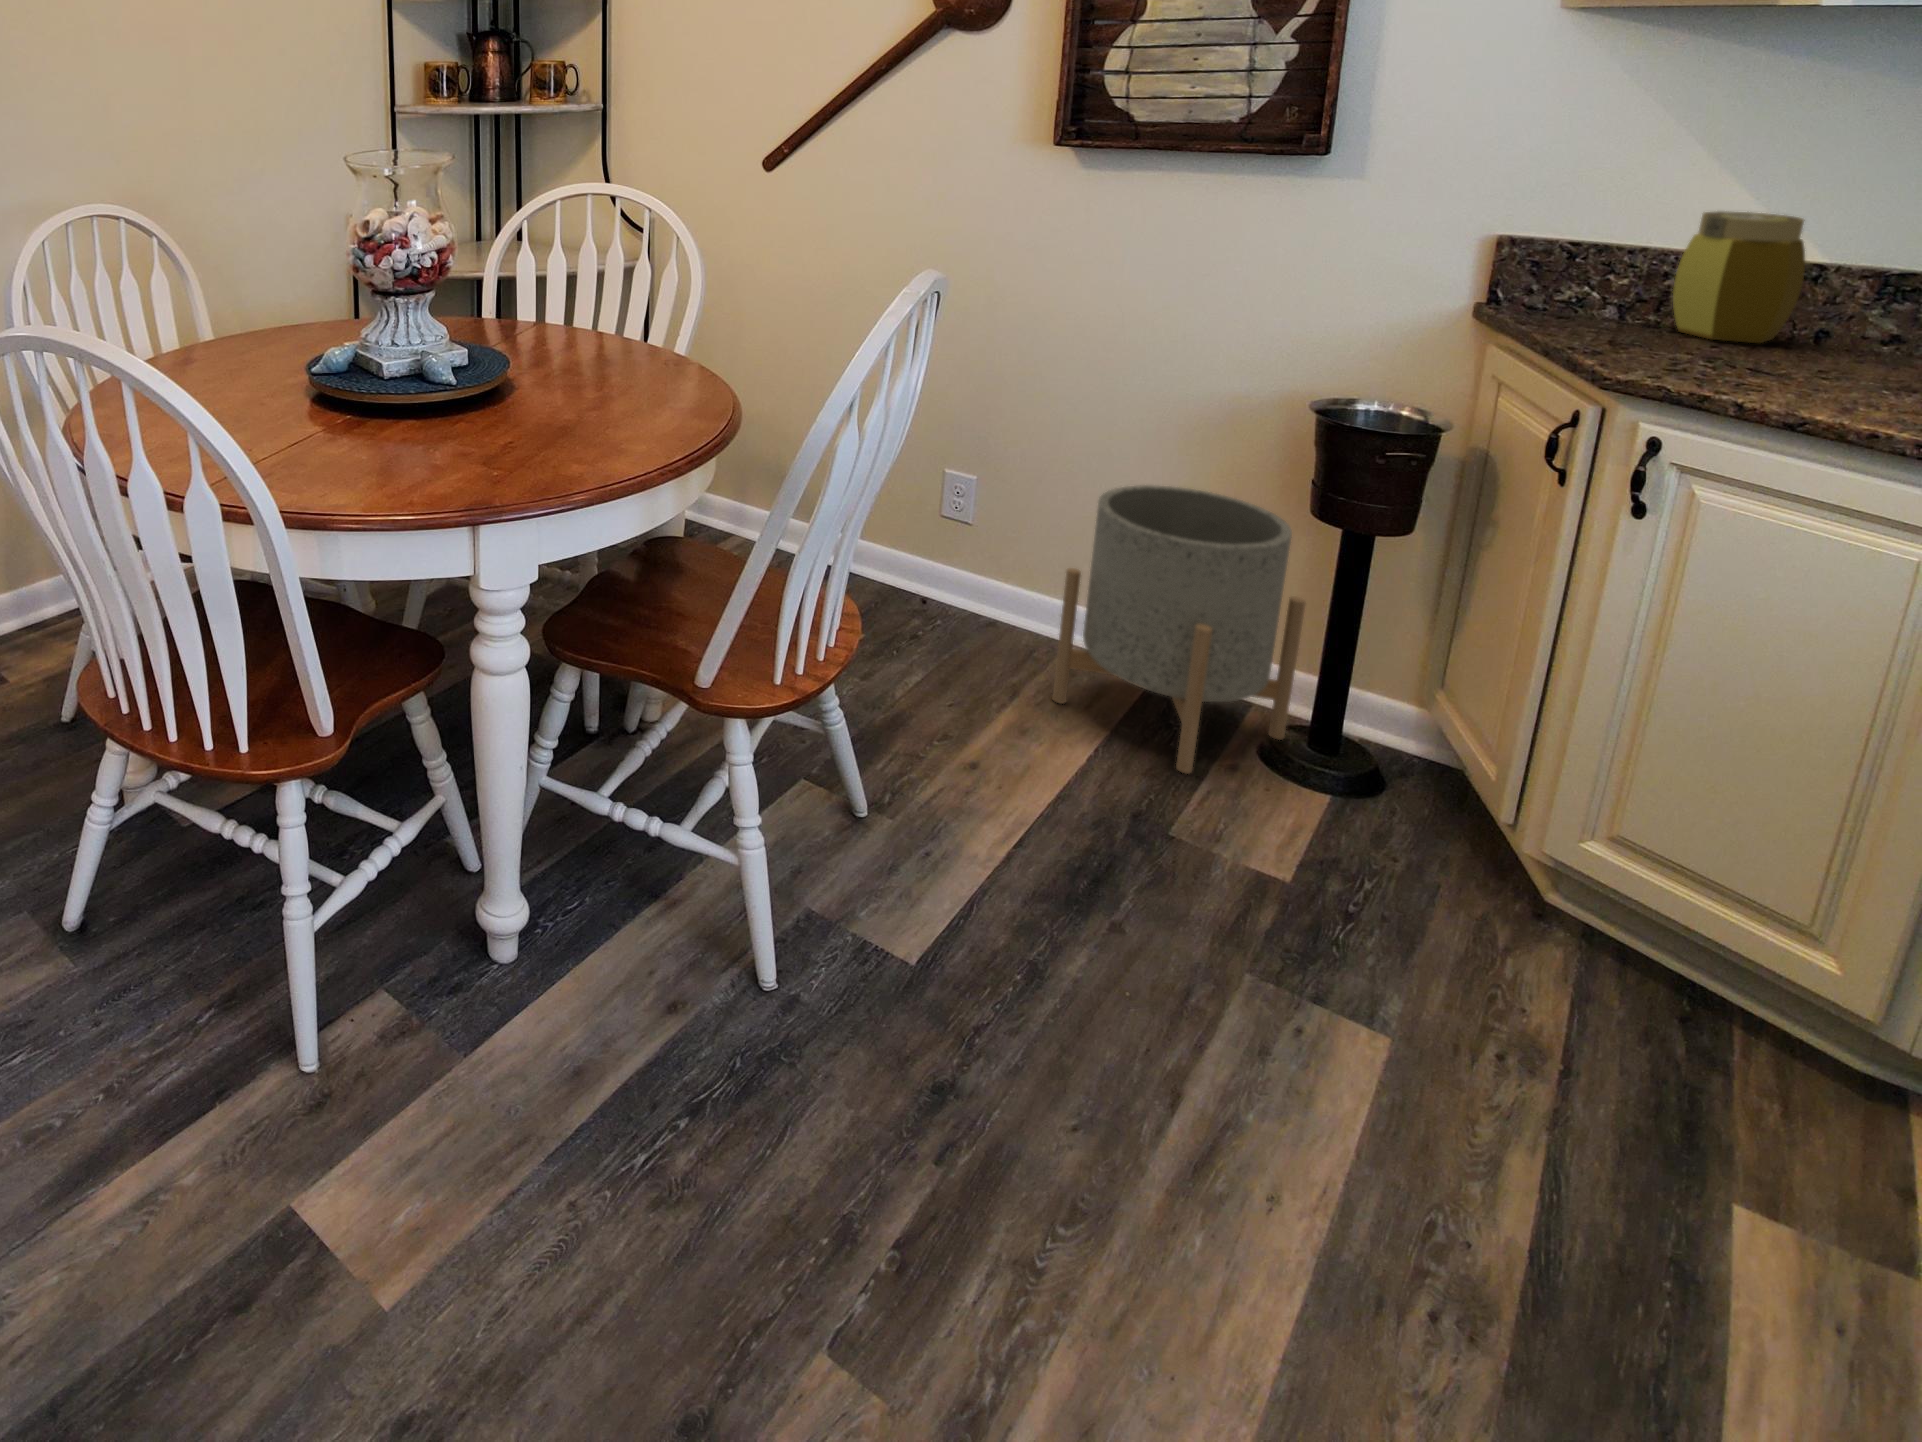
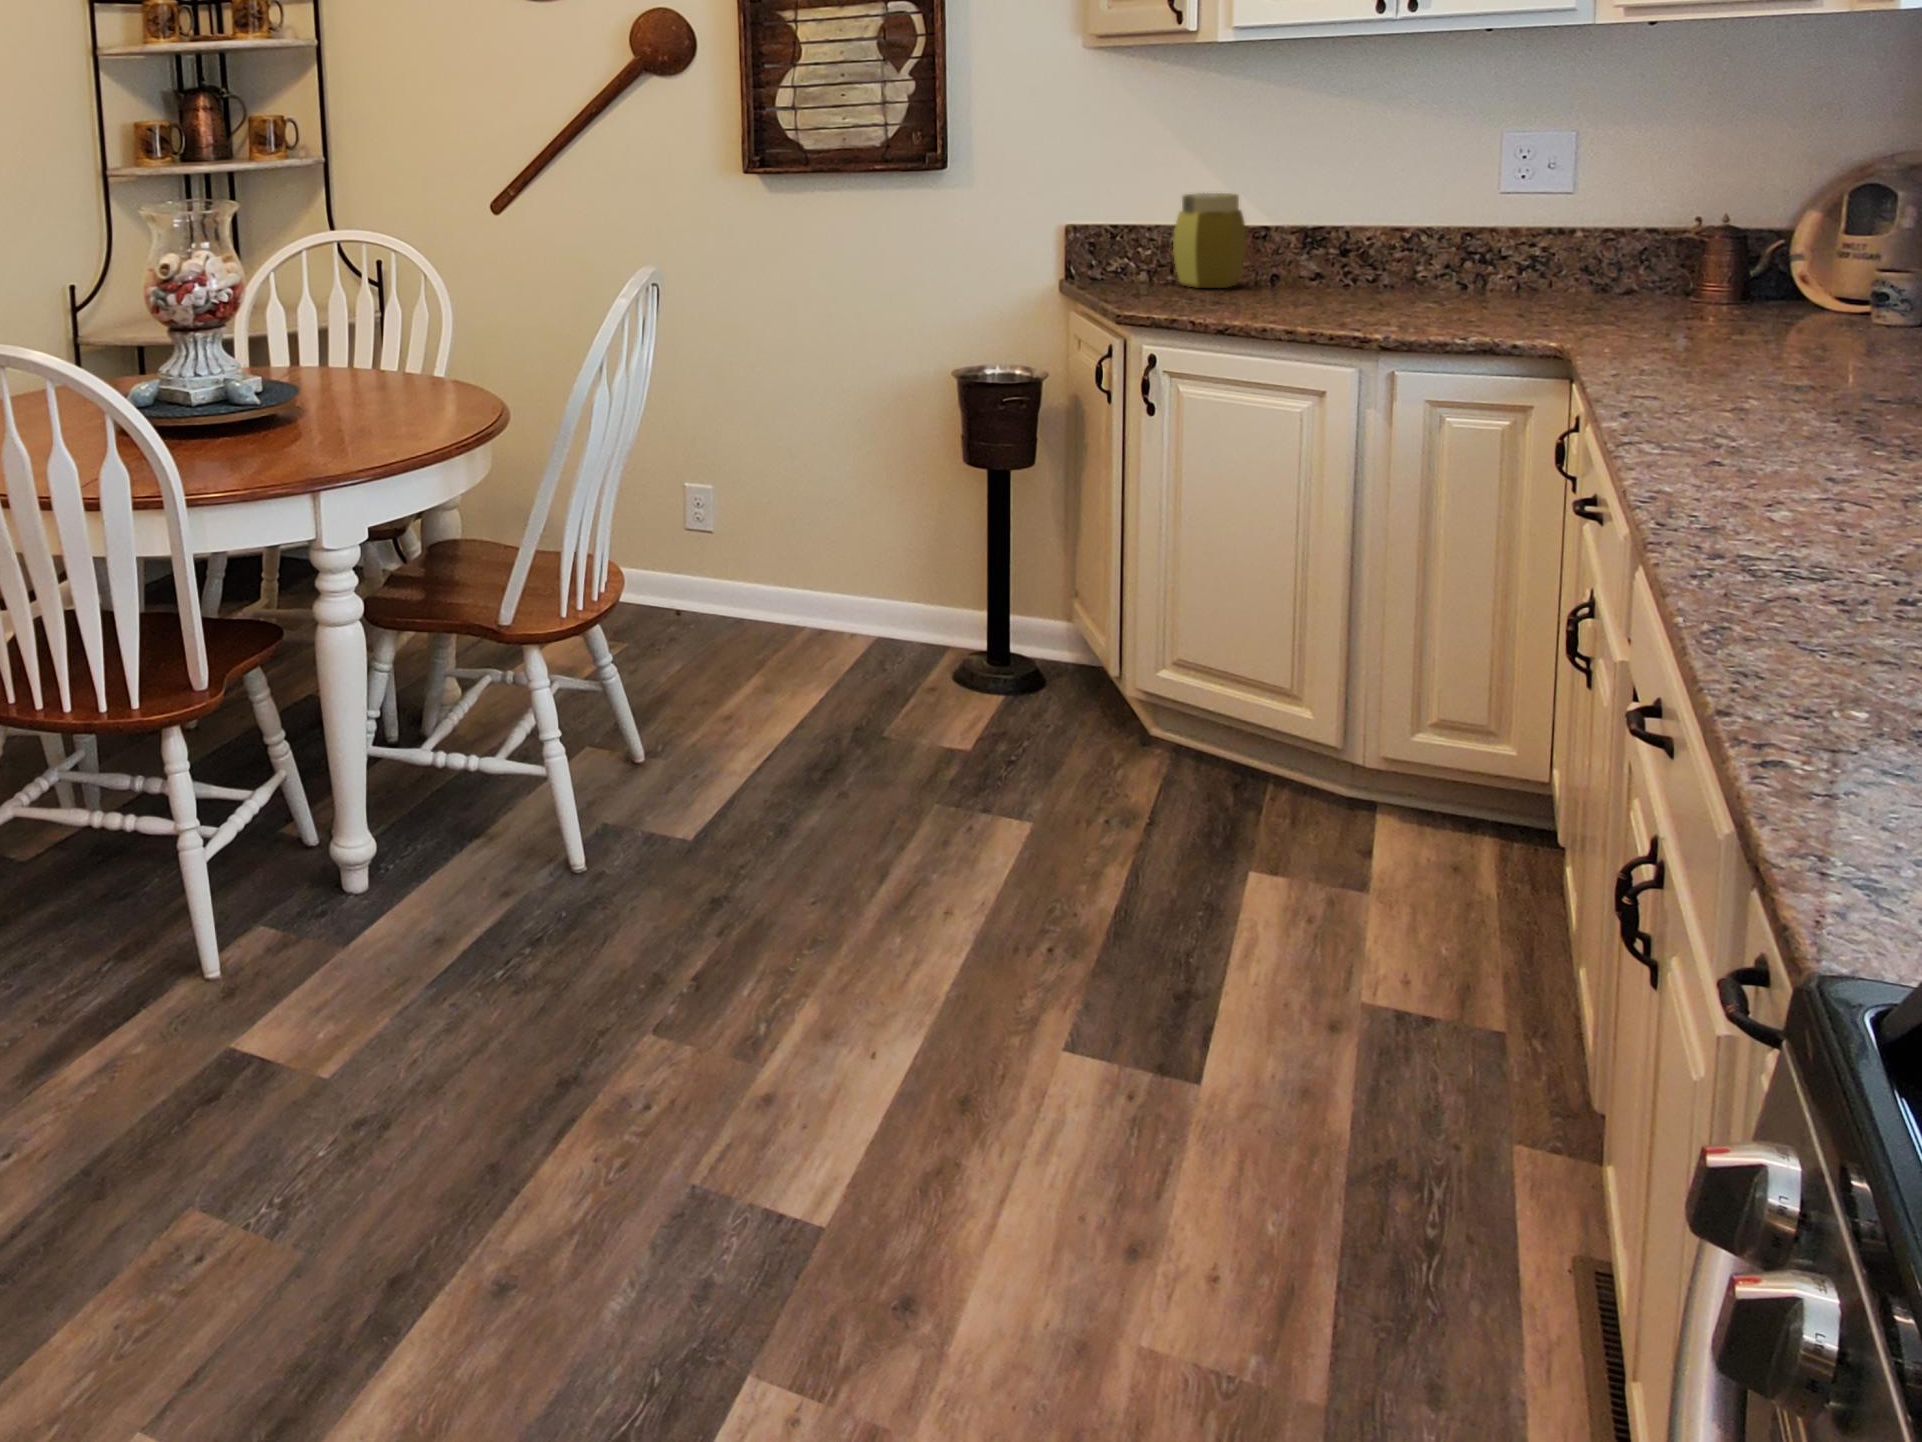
planter: present [1053,485,1306,774] -> none [791,463,975,699]

